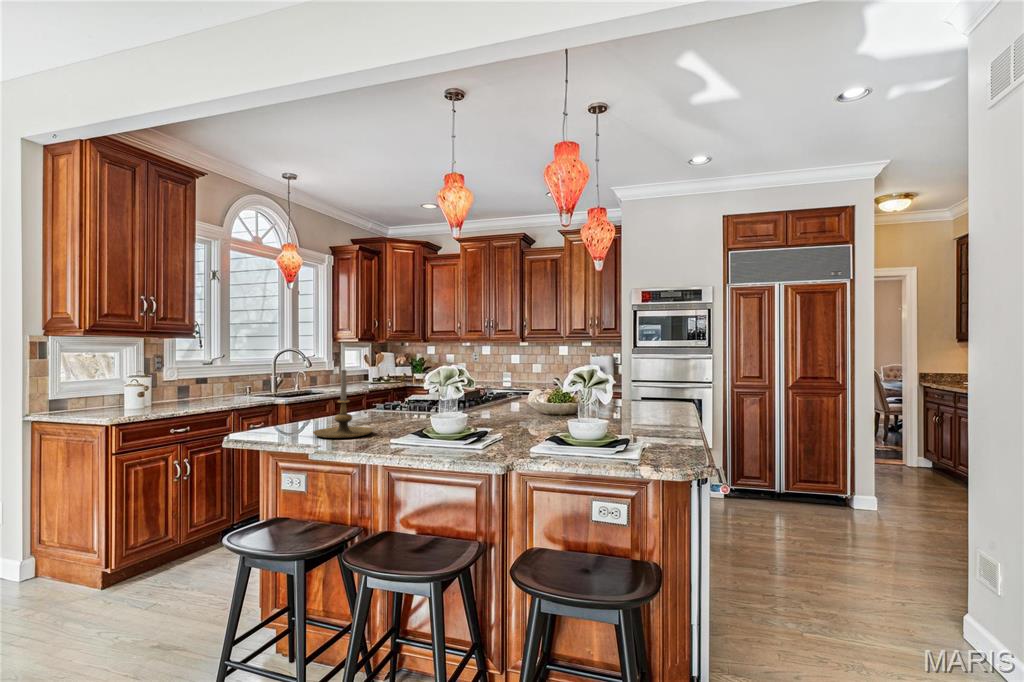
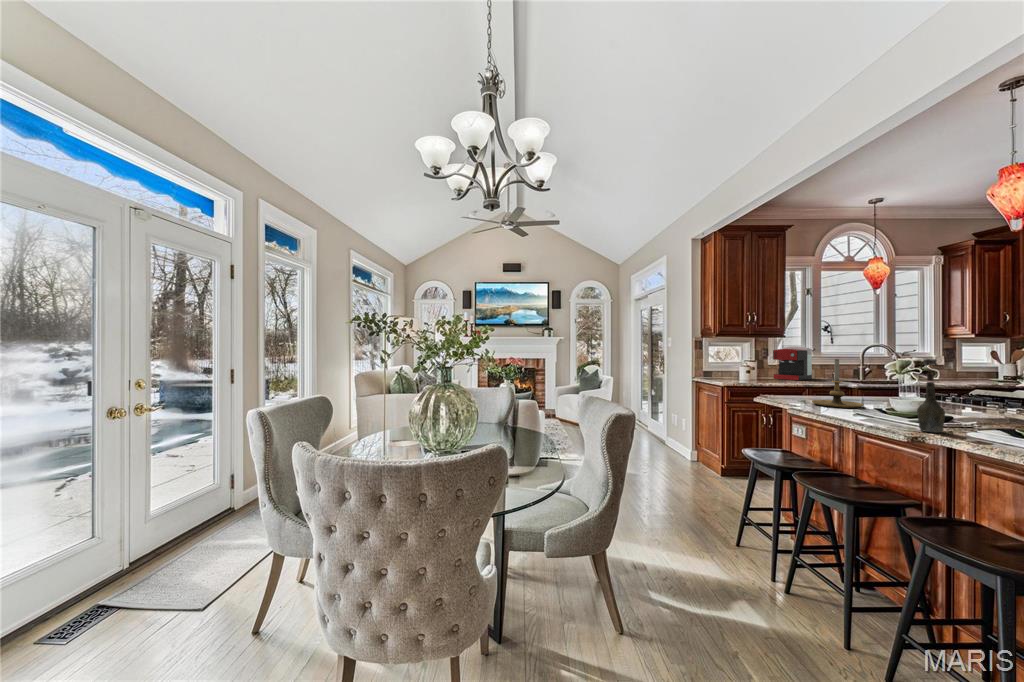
coffee maker: none [172,352,223,402] -> present [773,346,812,380]
bottle: none [487,367,510,455] -> present [917,359,945,433]

